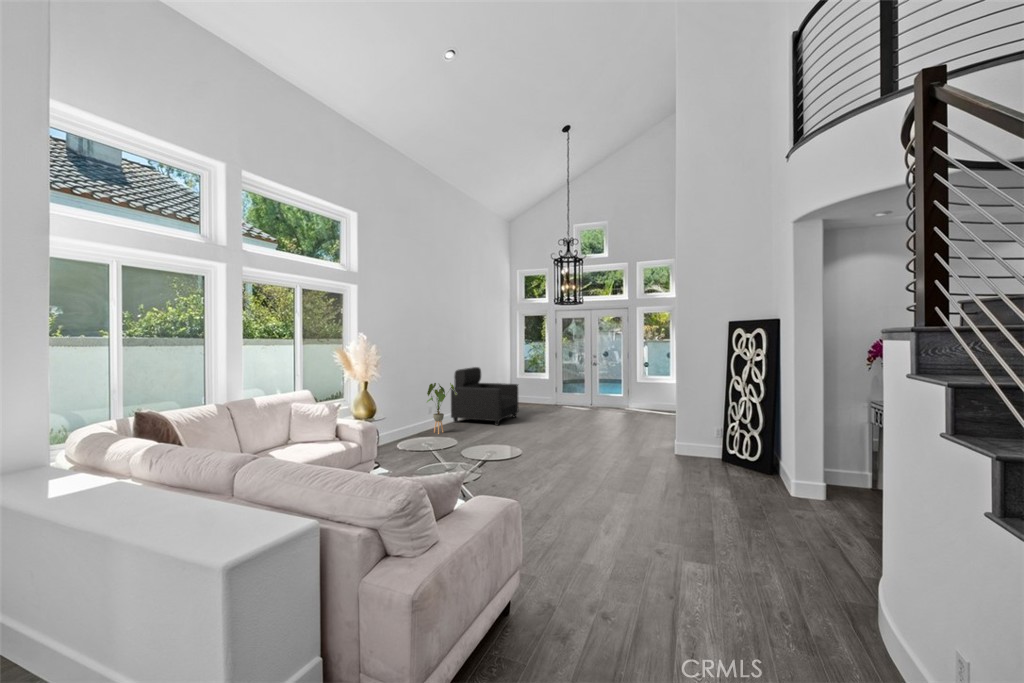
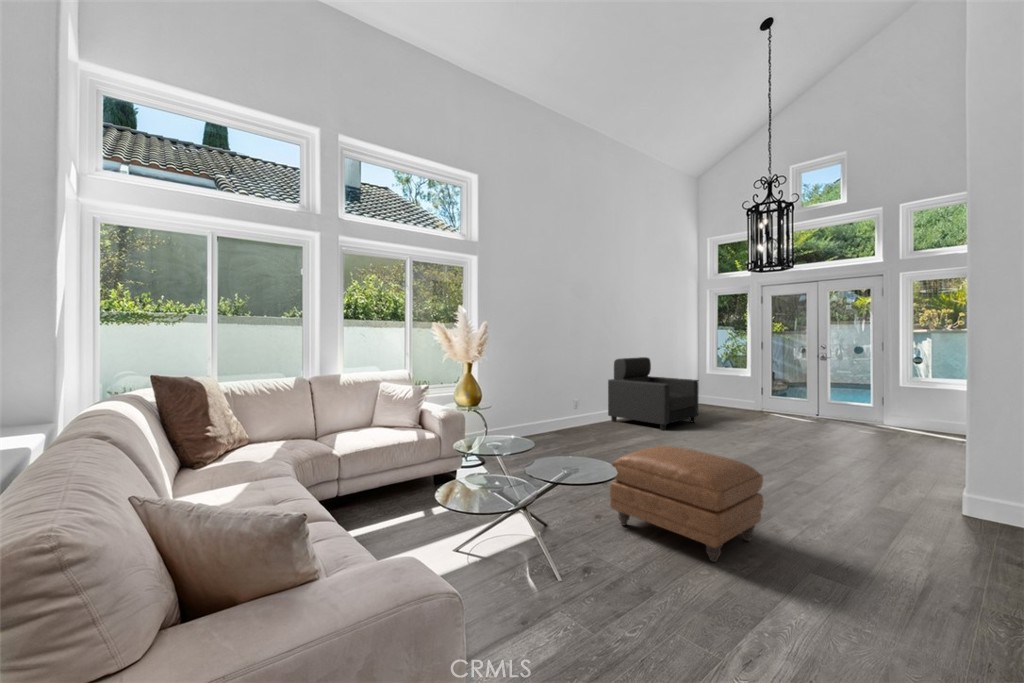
house plant: present [427,383,456,434] -> none [569,372,607,433]
ottoman: none [503,433,591,497] -> present [610,446,763,562]

